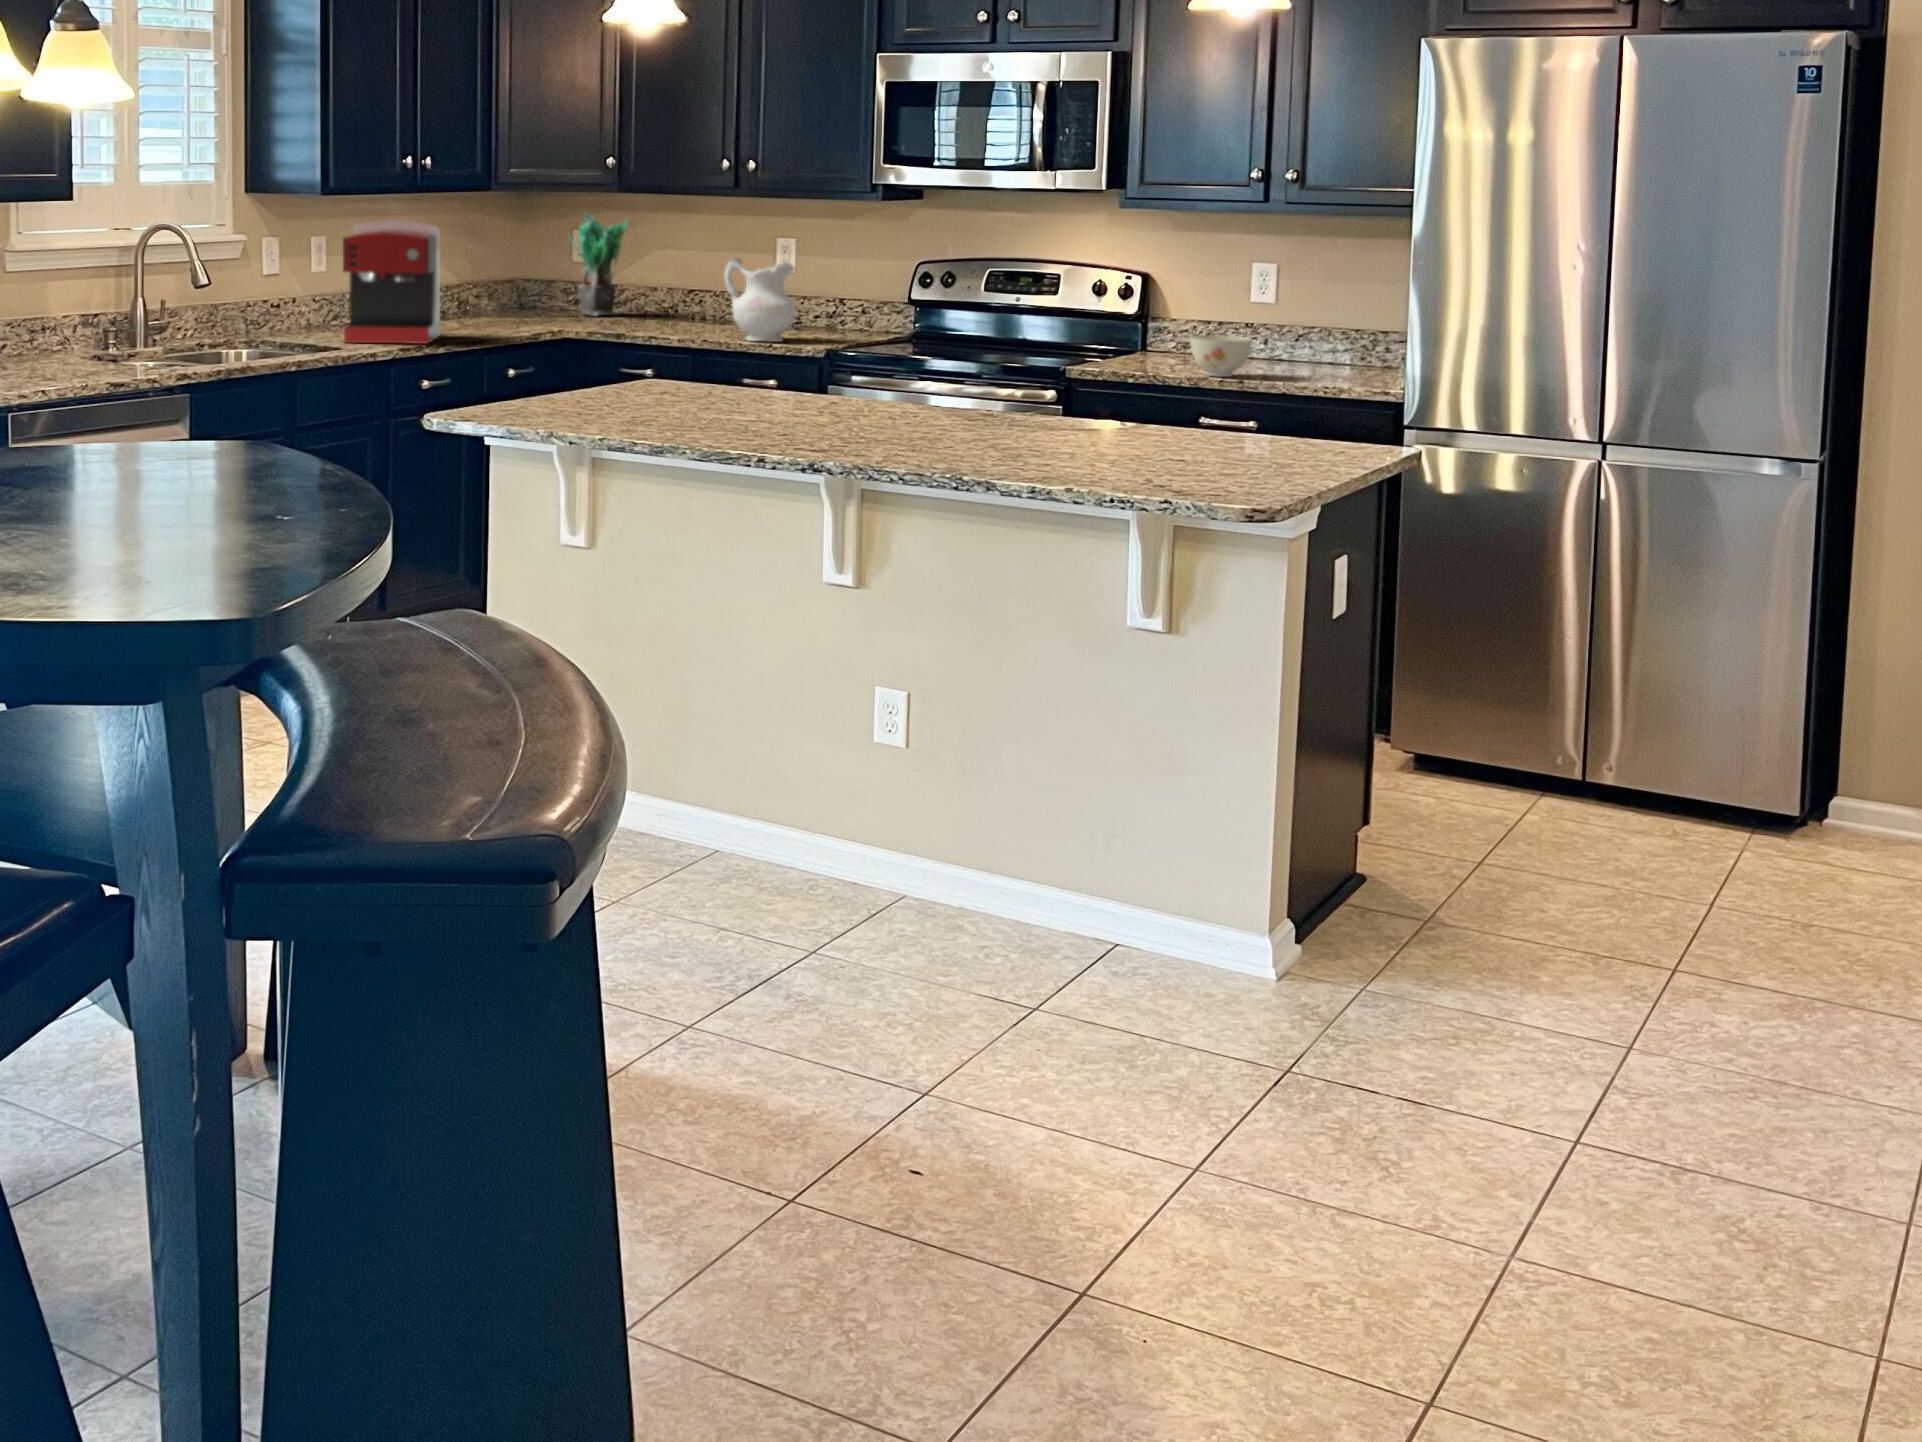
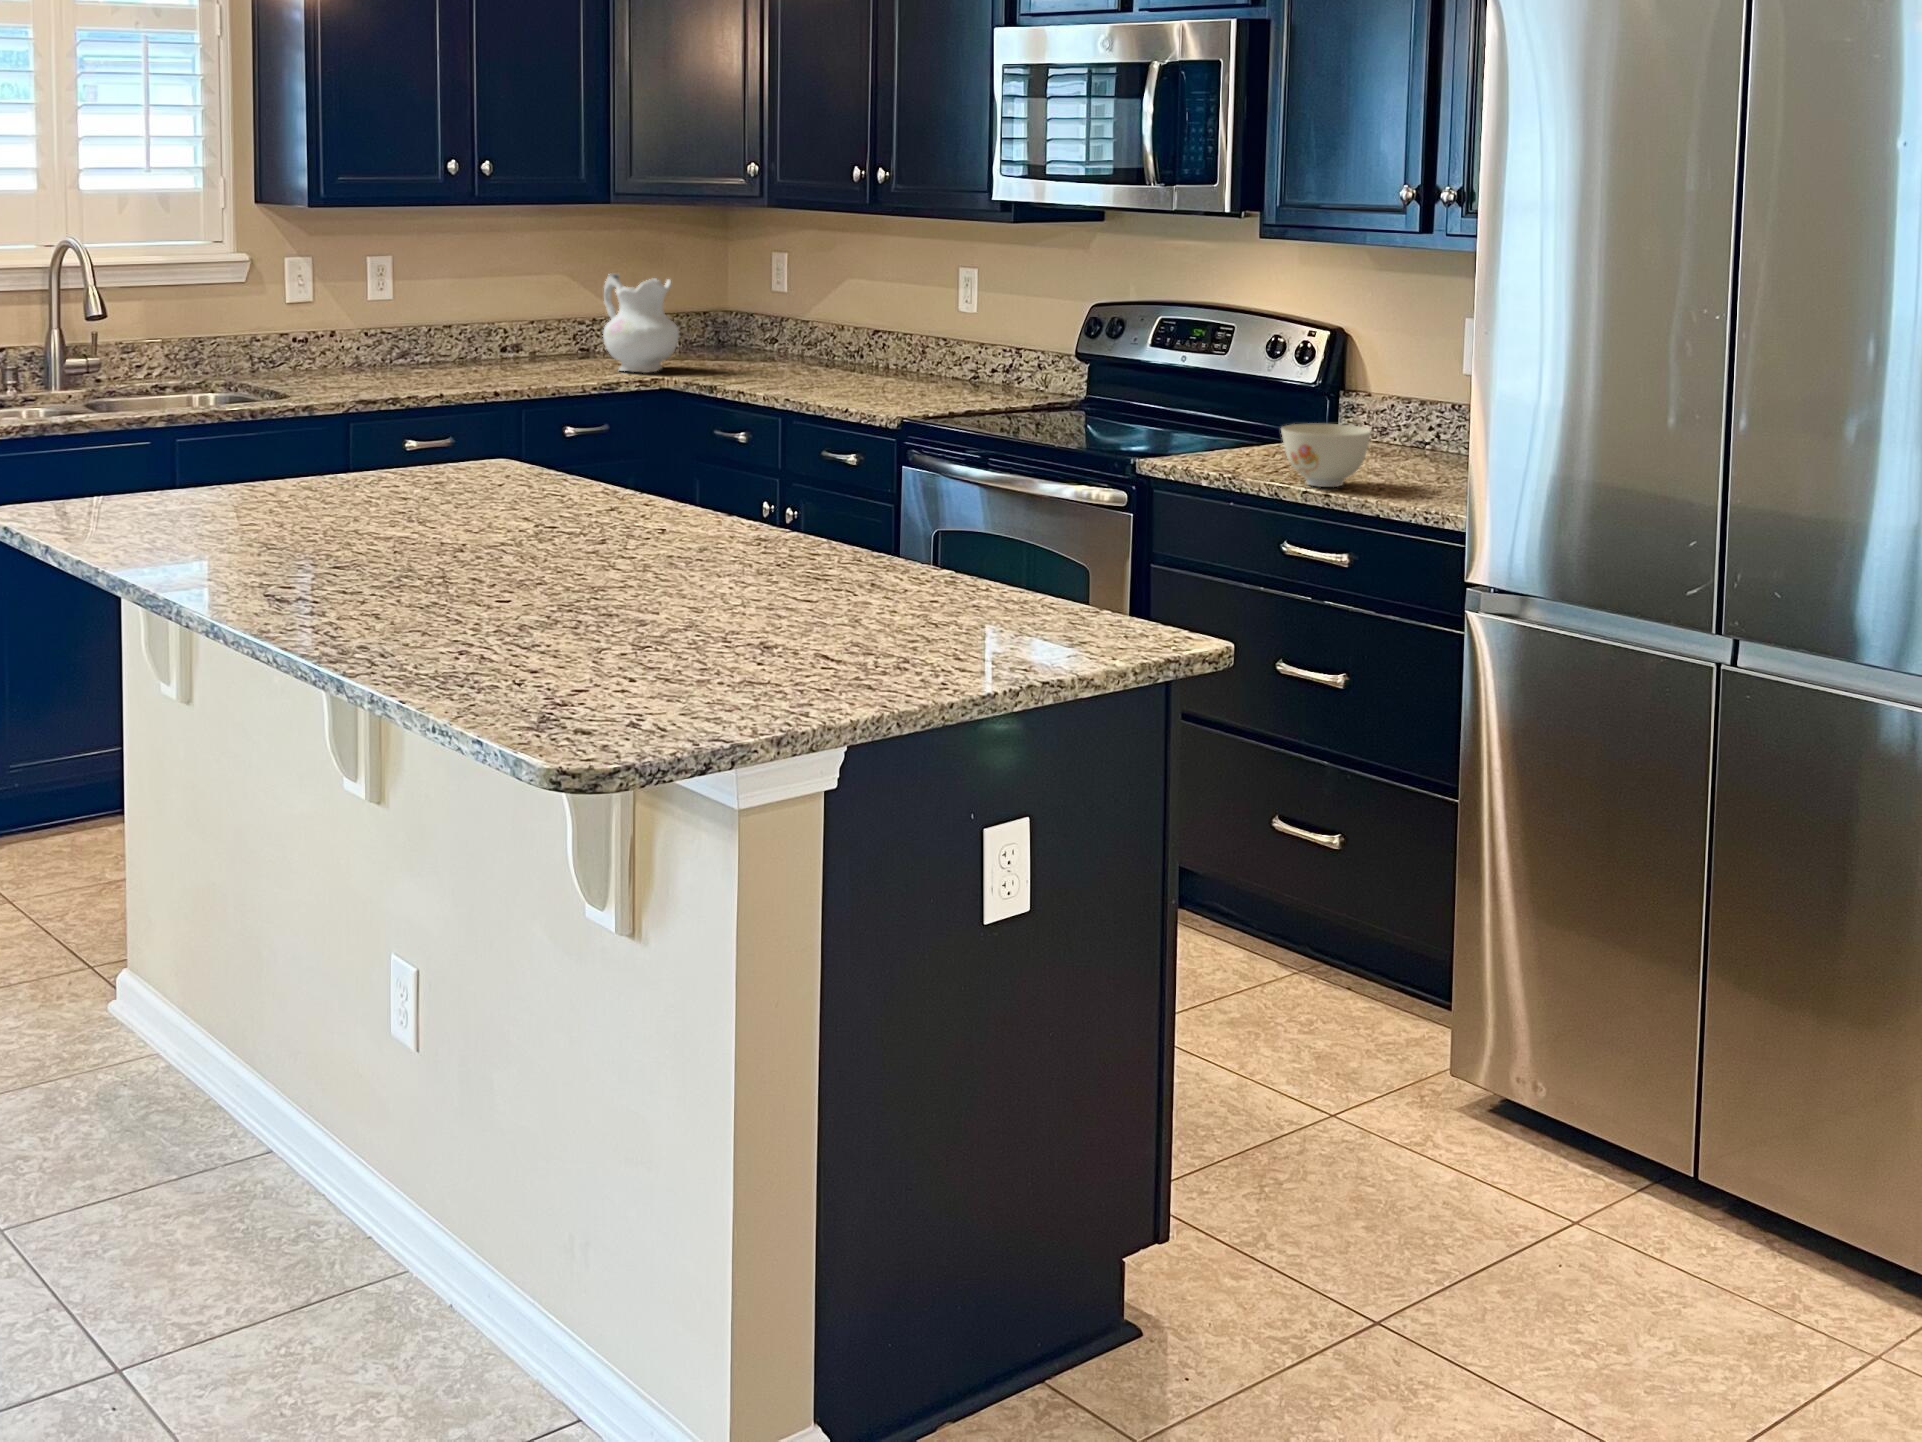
potted plant: present [570,213,628,316] -> none [732,230,810,360]
coffee maker: present [343,220,440,344] -> none [325,239,480,394]
ceramic pitcher: present [725,258,797,342] -> present [603,273,679,373]

